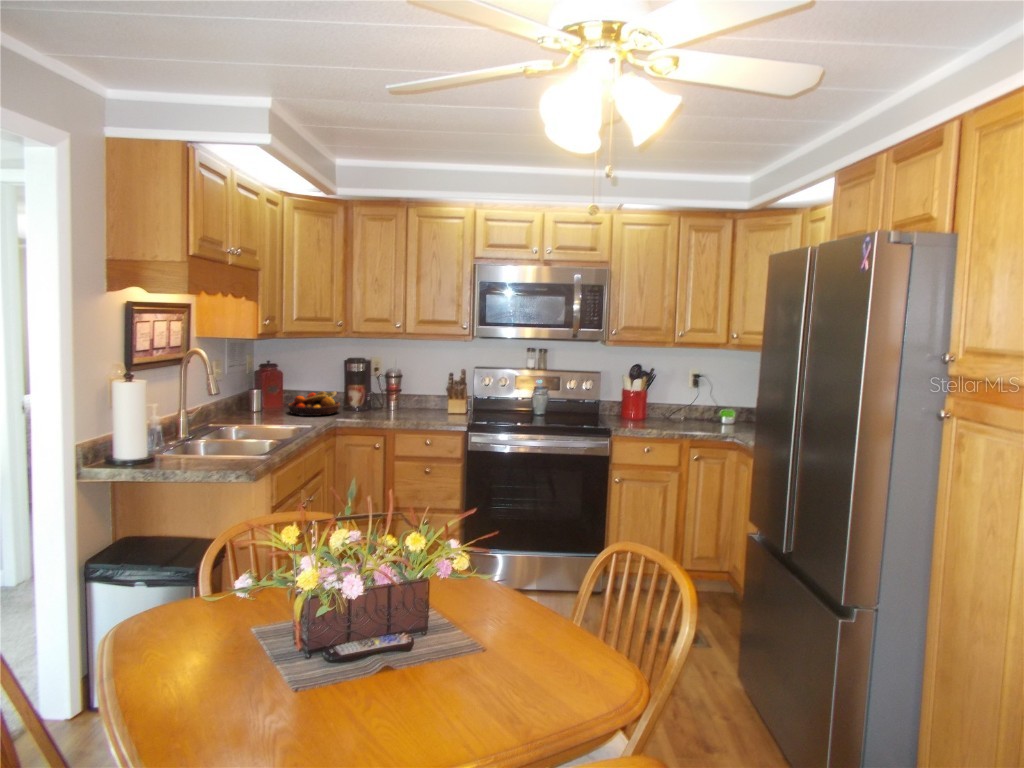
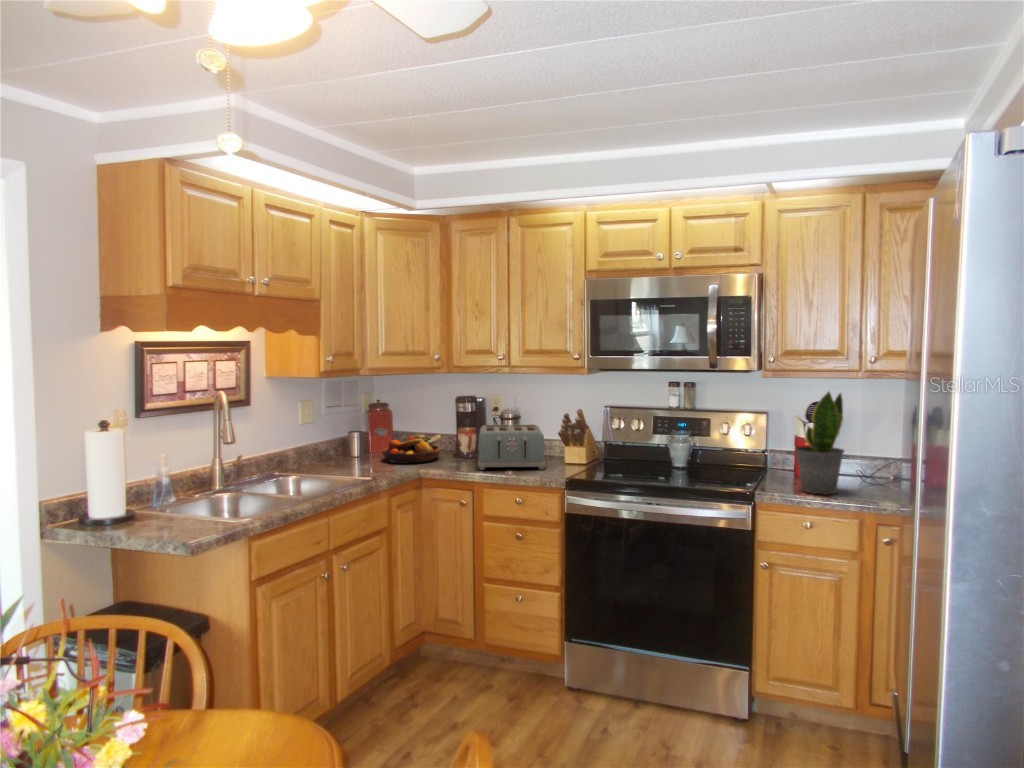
potted plant: none [631,355,664,428] -> present [795,392,844,494]
toaster: none [373,382,440,419] -> present [478,425,545,470]

